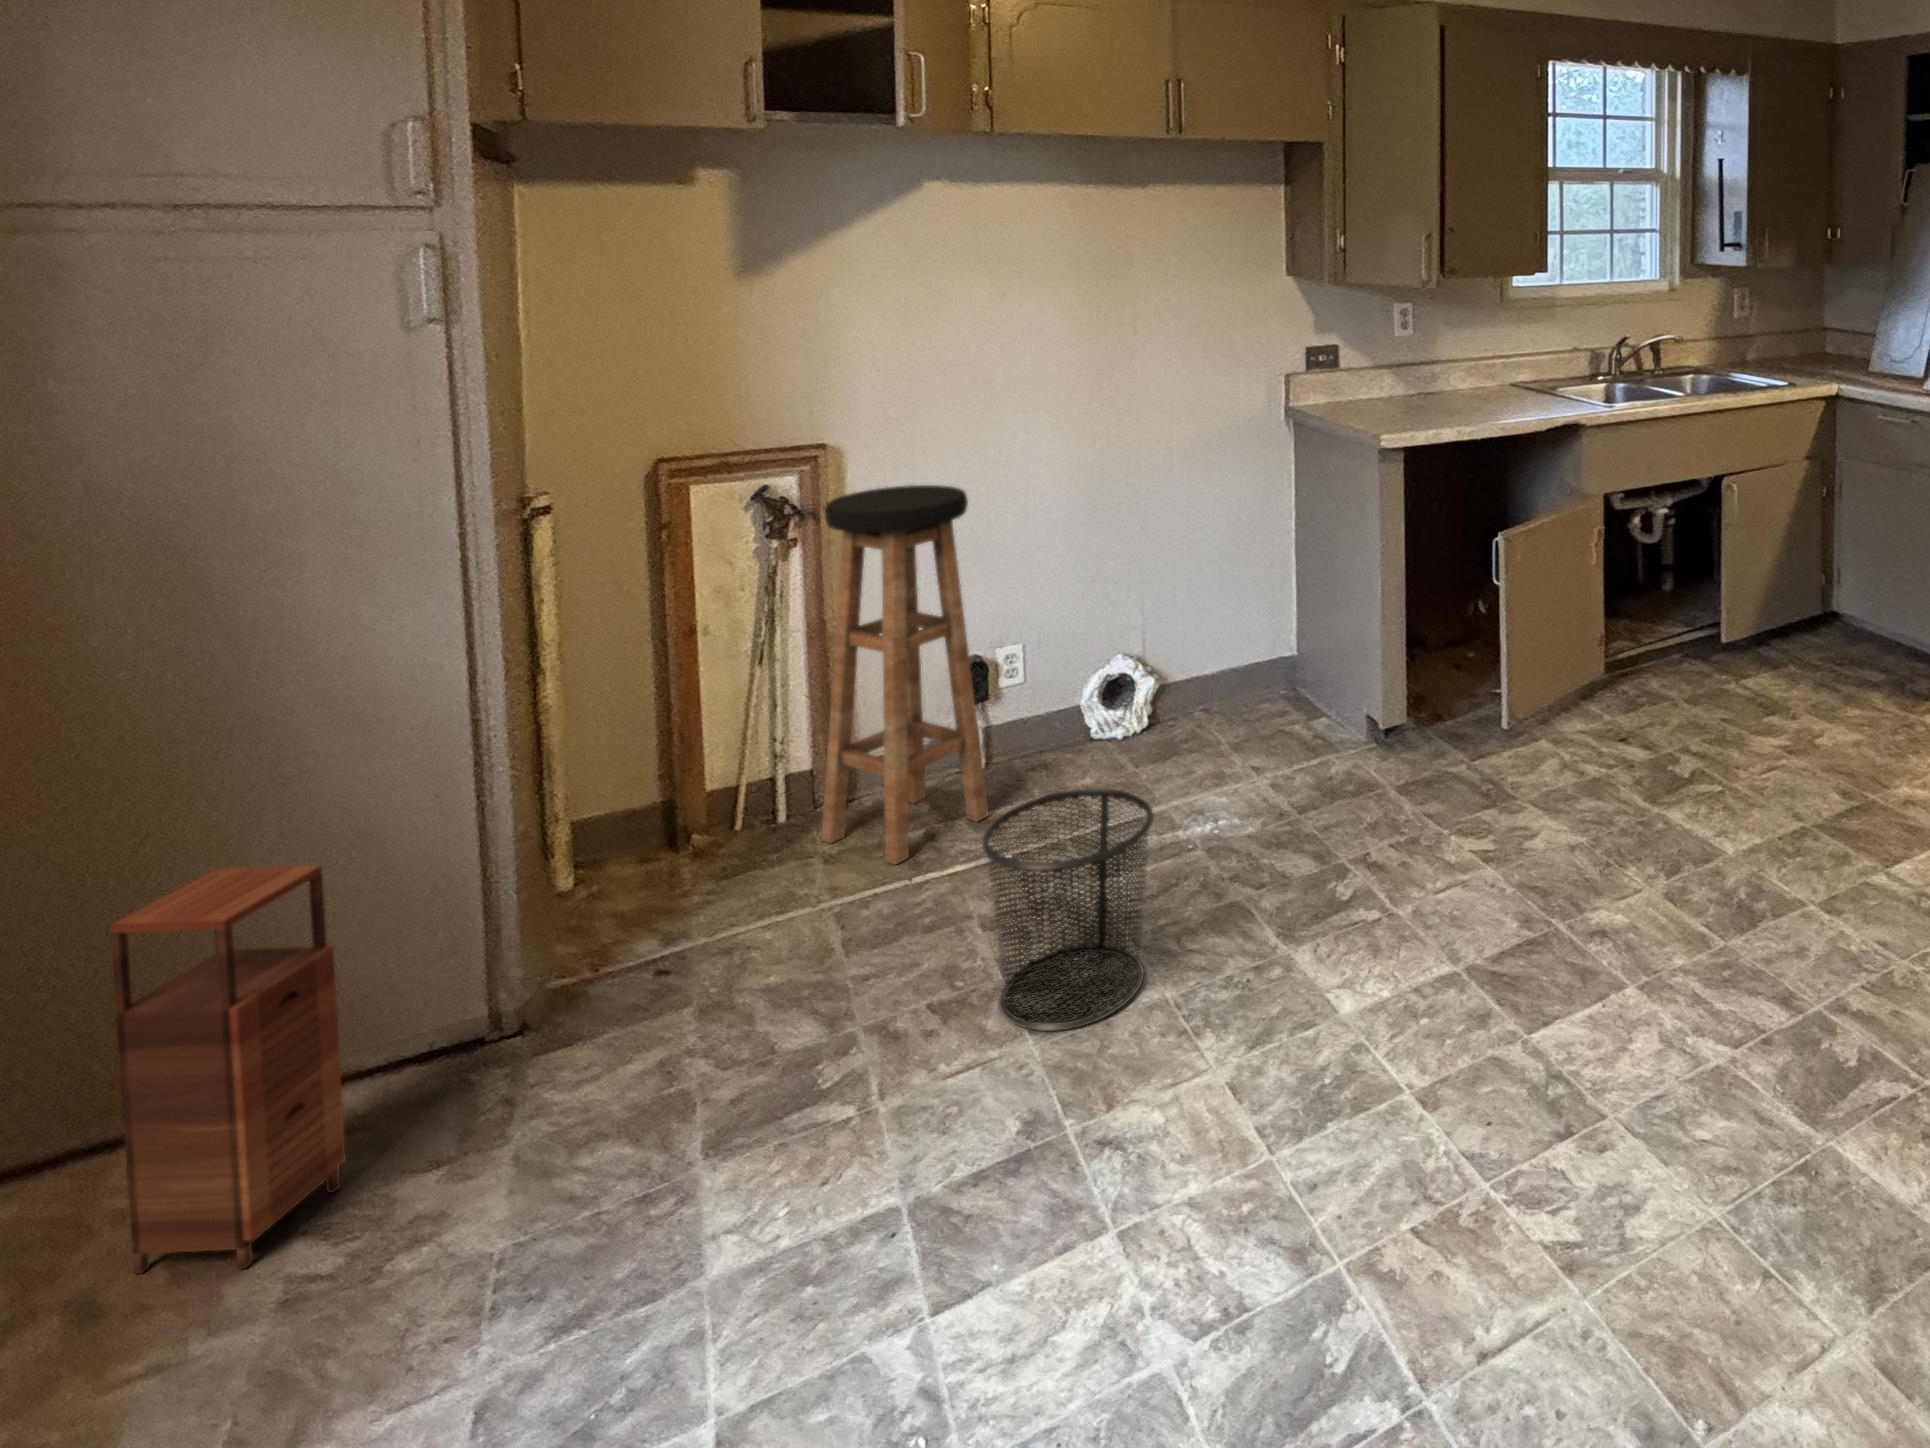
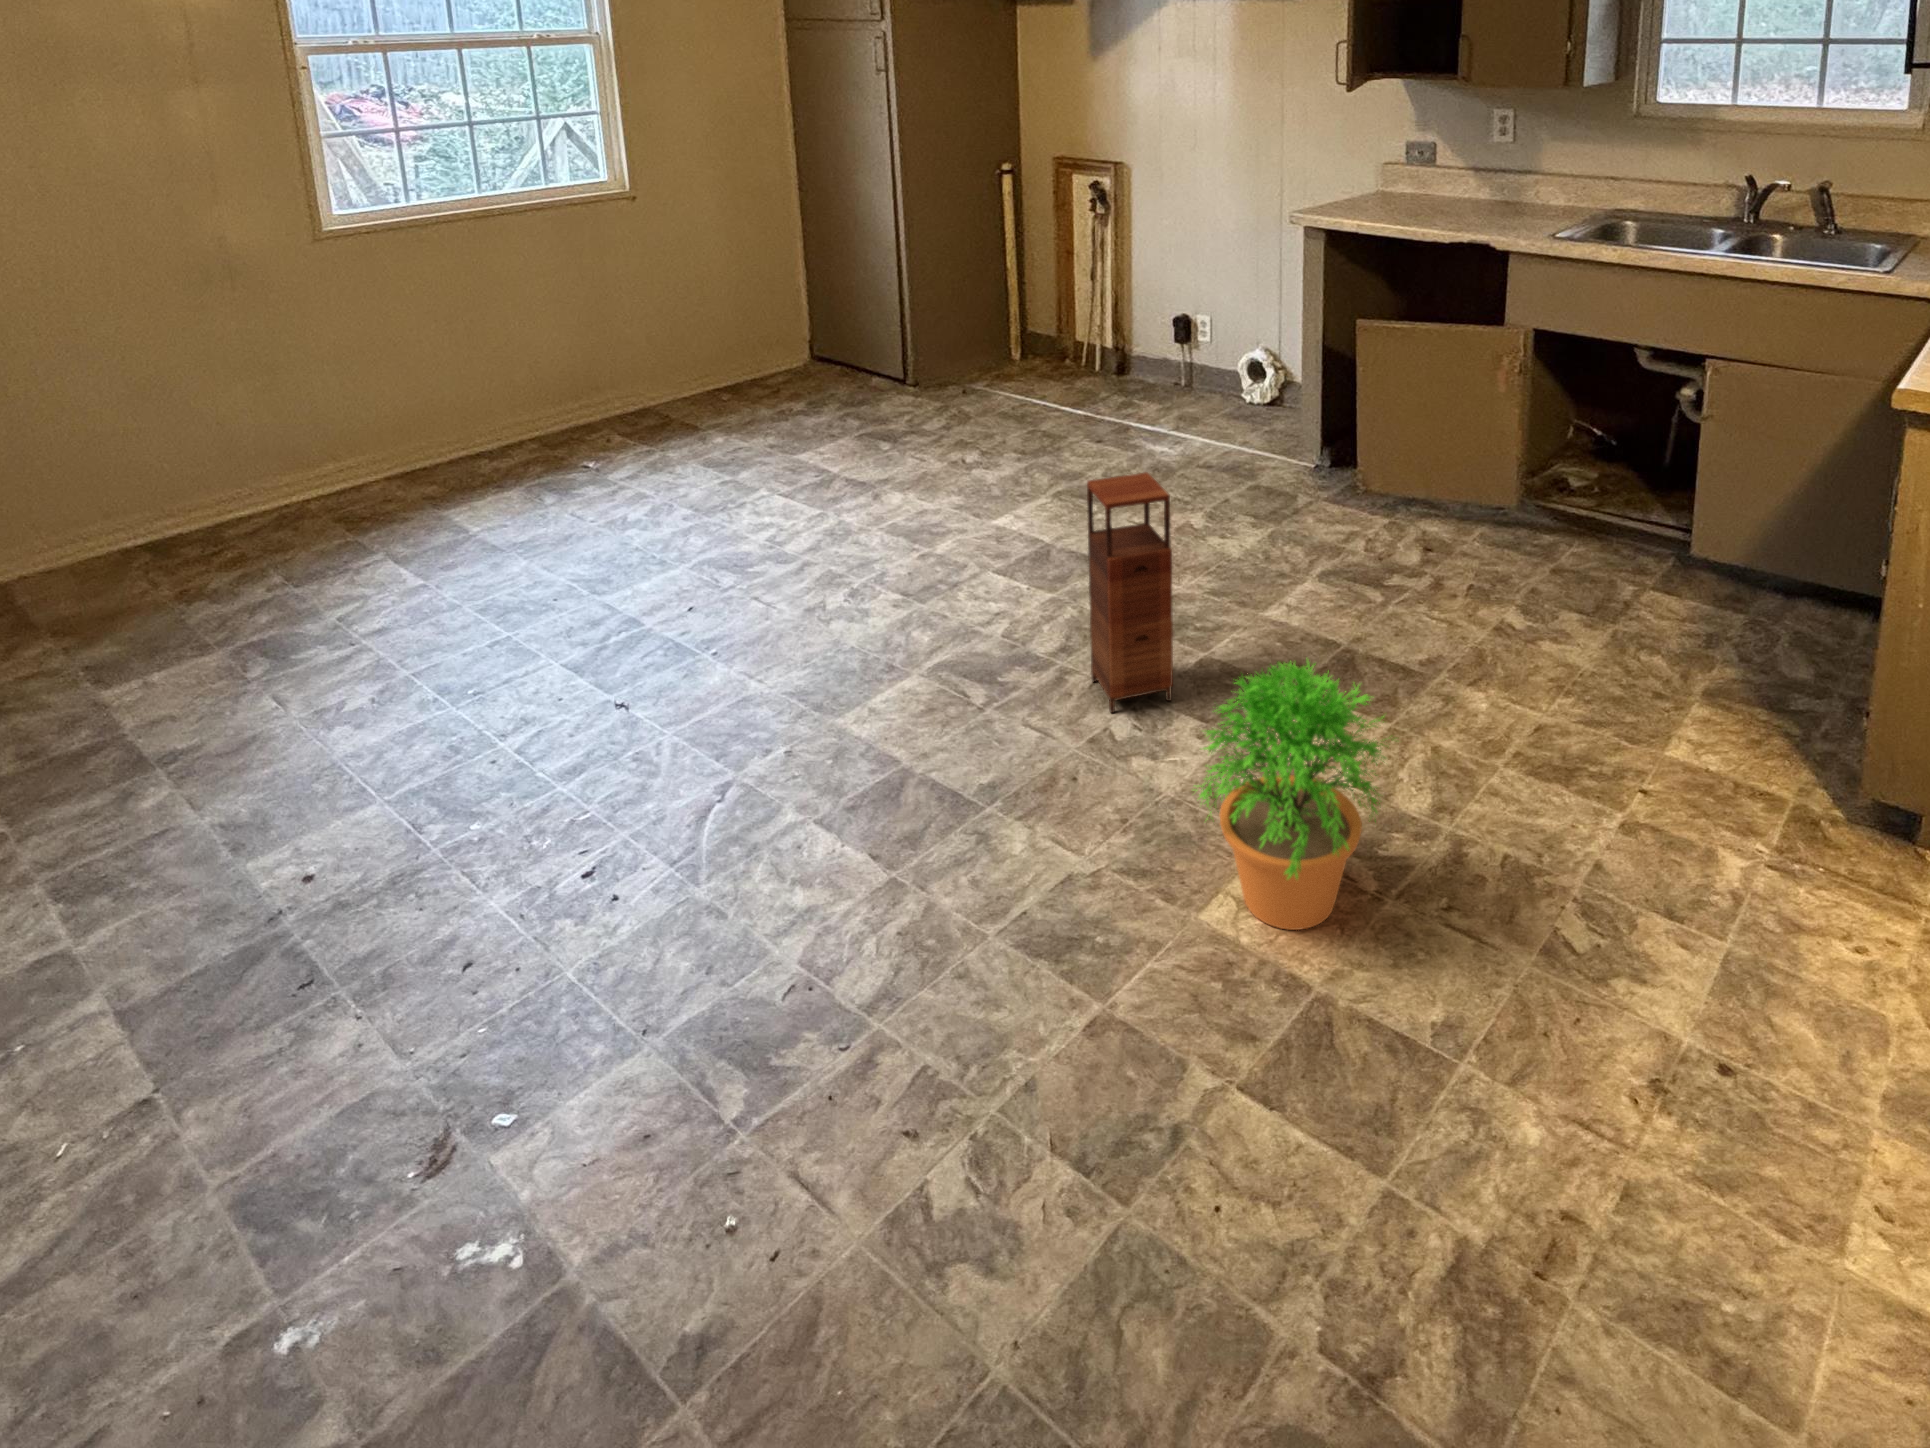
bar stool: present [821,485,989,864] -> none [1601,336,1783,728]
trash can: present [982,788,1154,1031] -> none [1533,725,1738,1007]
potted plant: none [633,886,902,1226] -> present [1199,661,1386,930]

